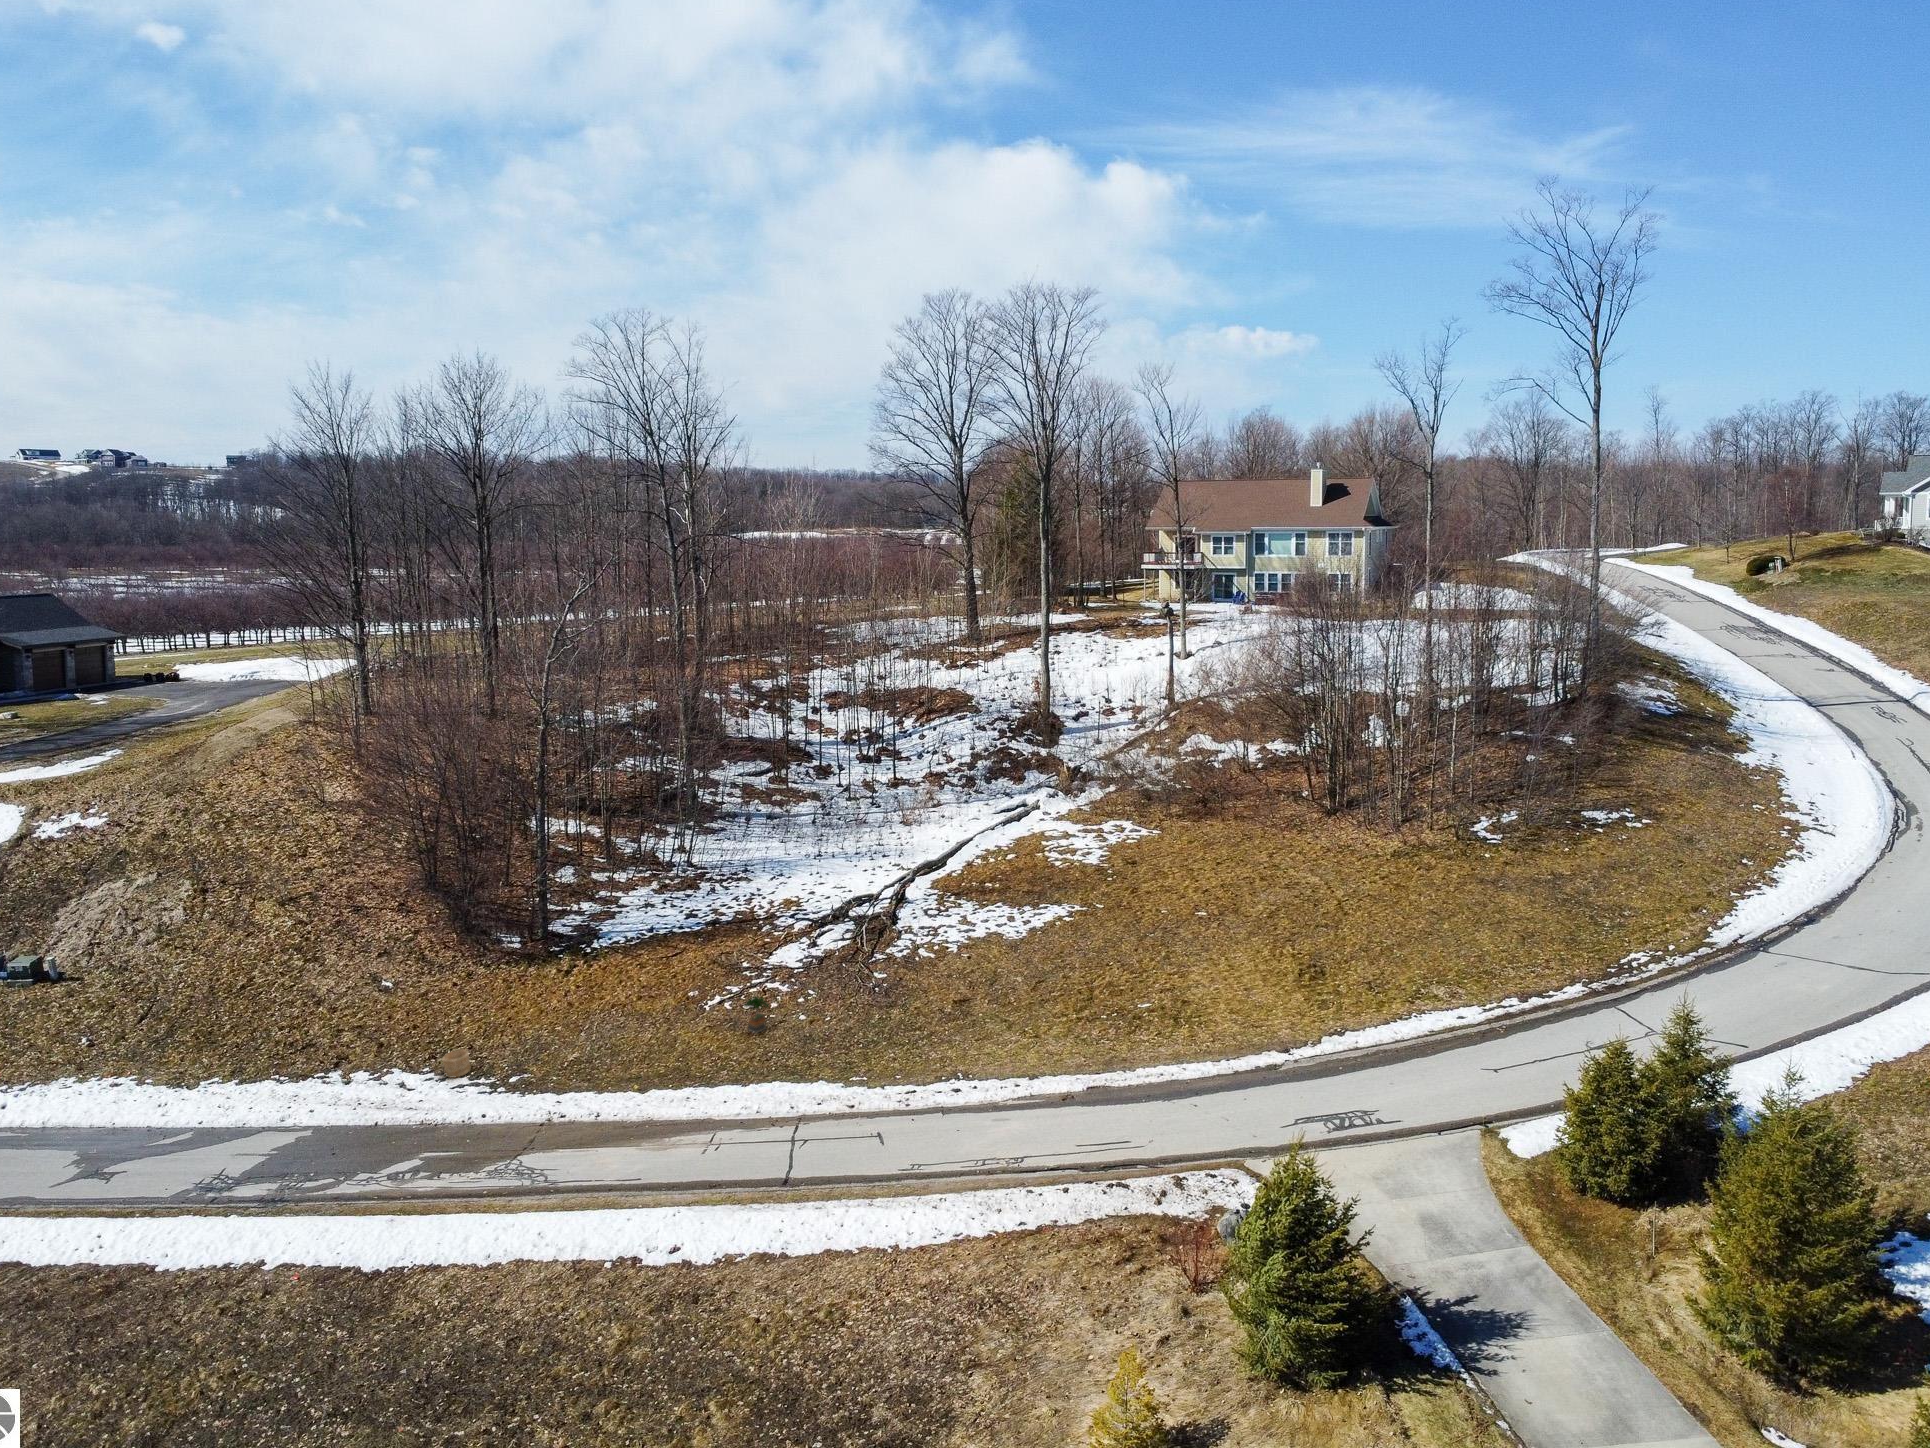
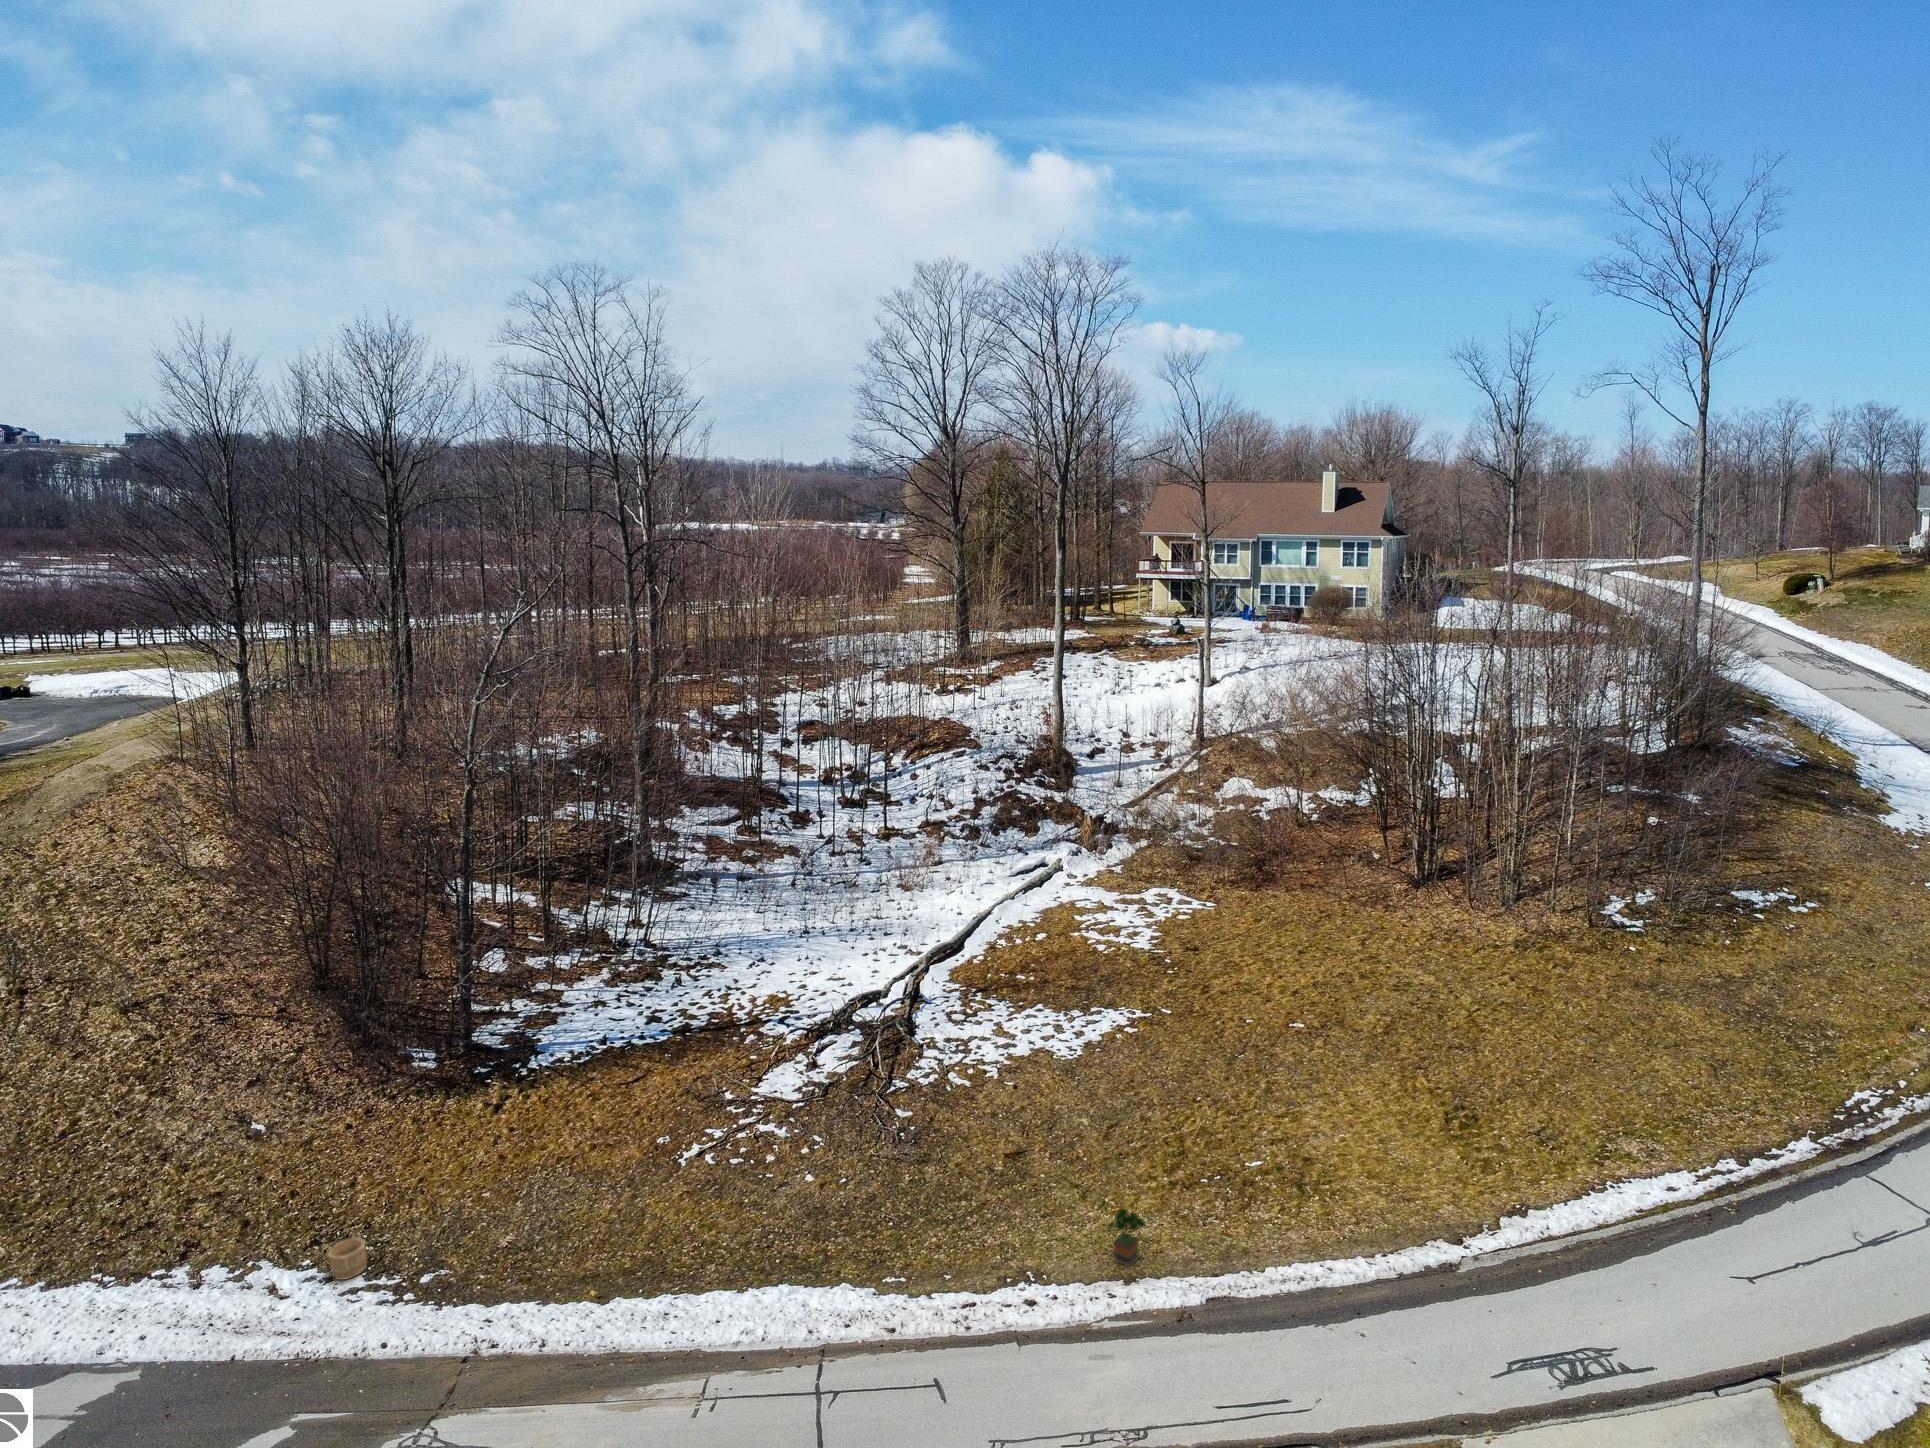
potted tree: present [744,996,769,1033] -> present [1109,1209,1146,1266]

